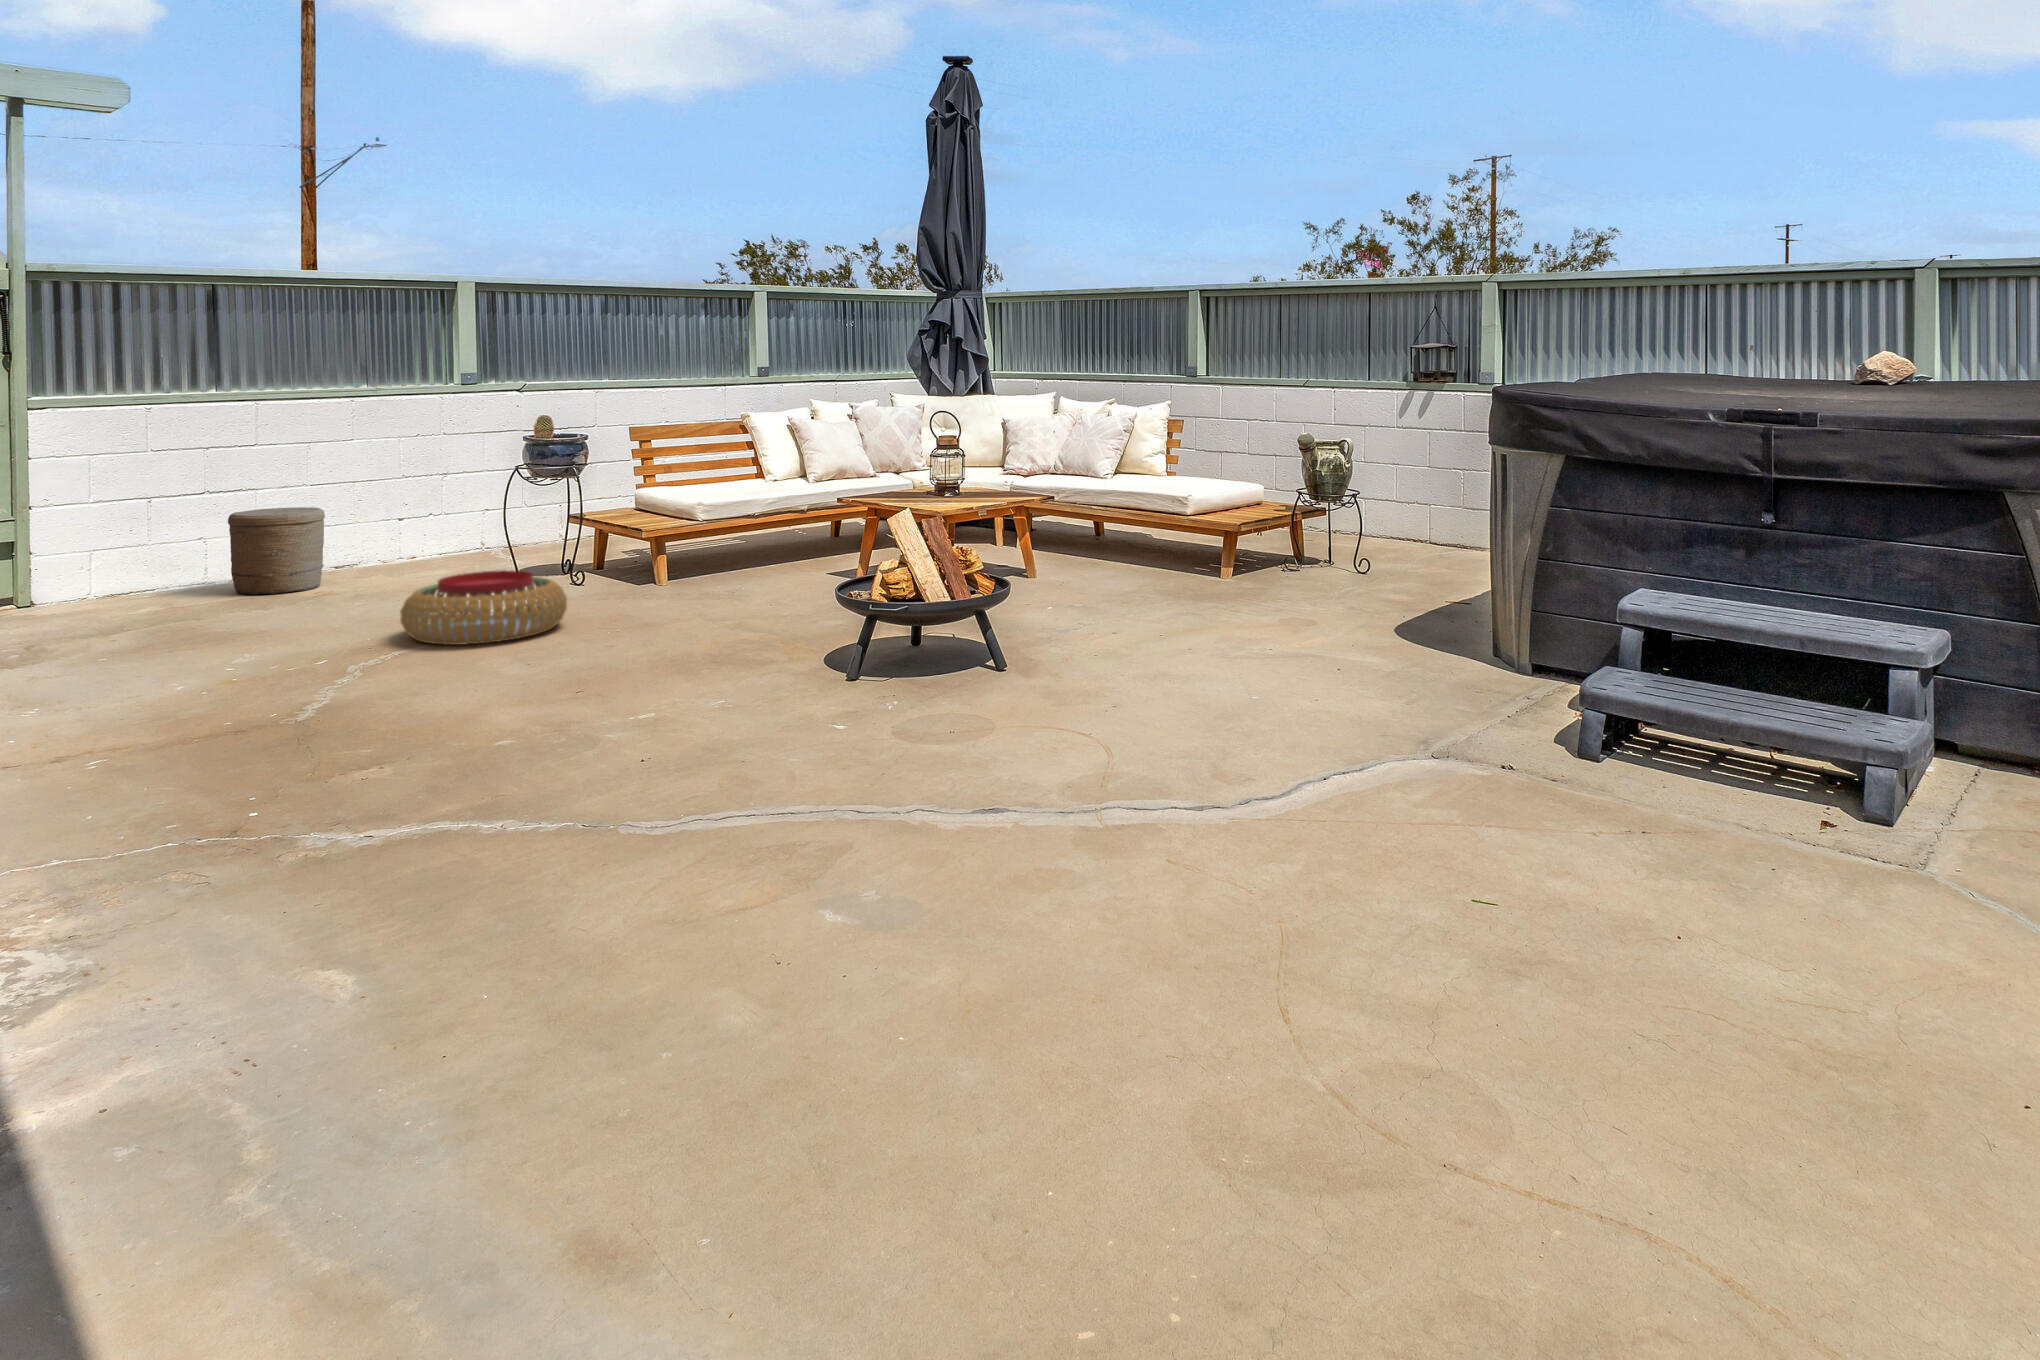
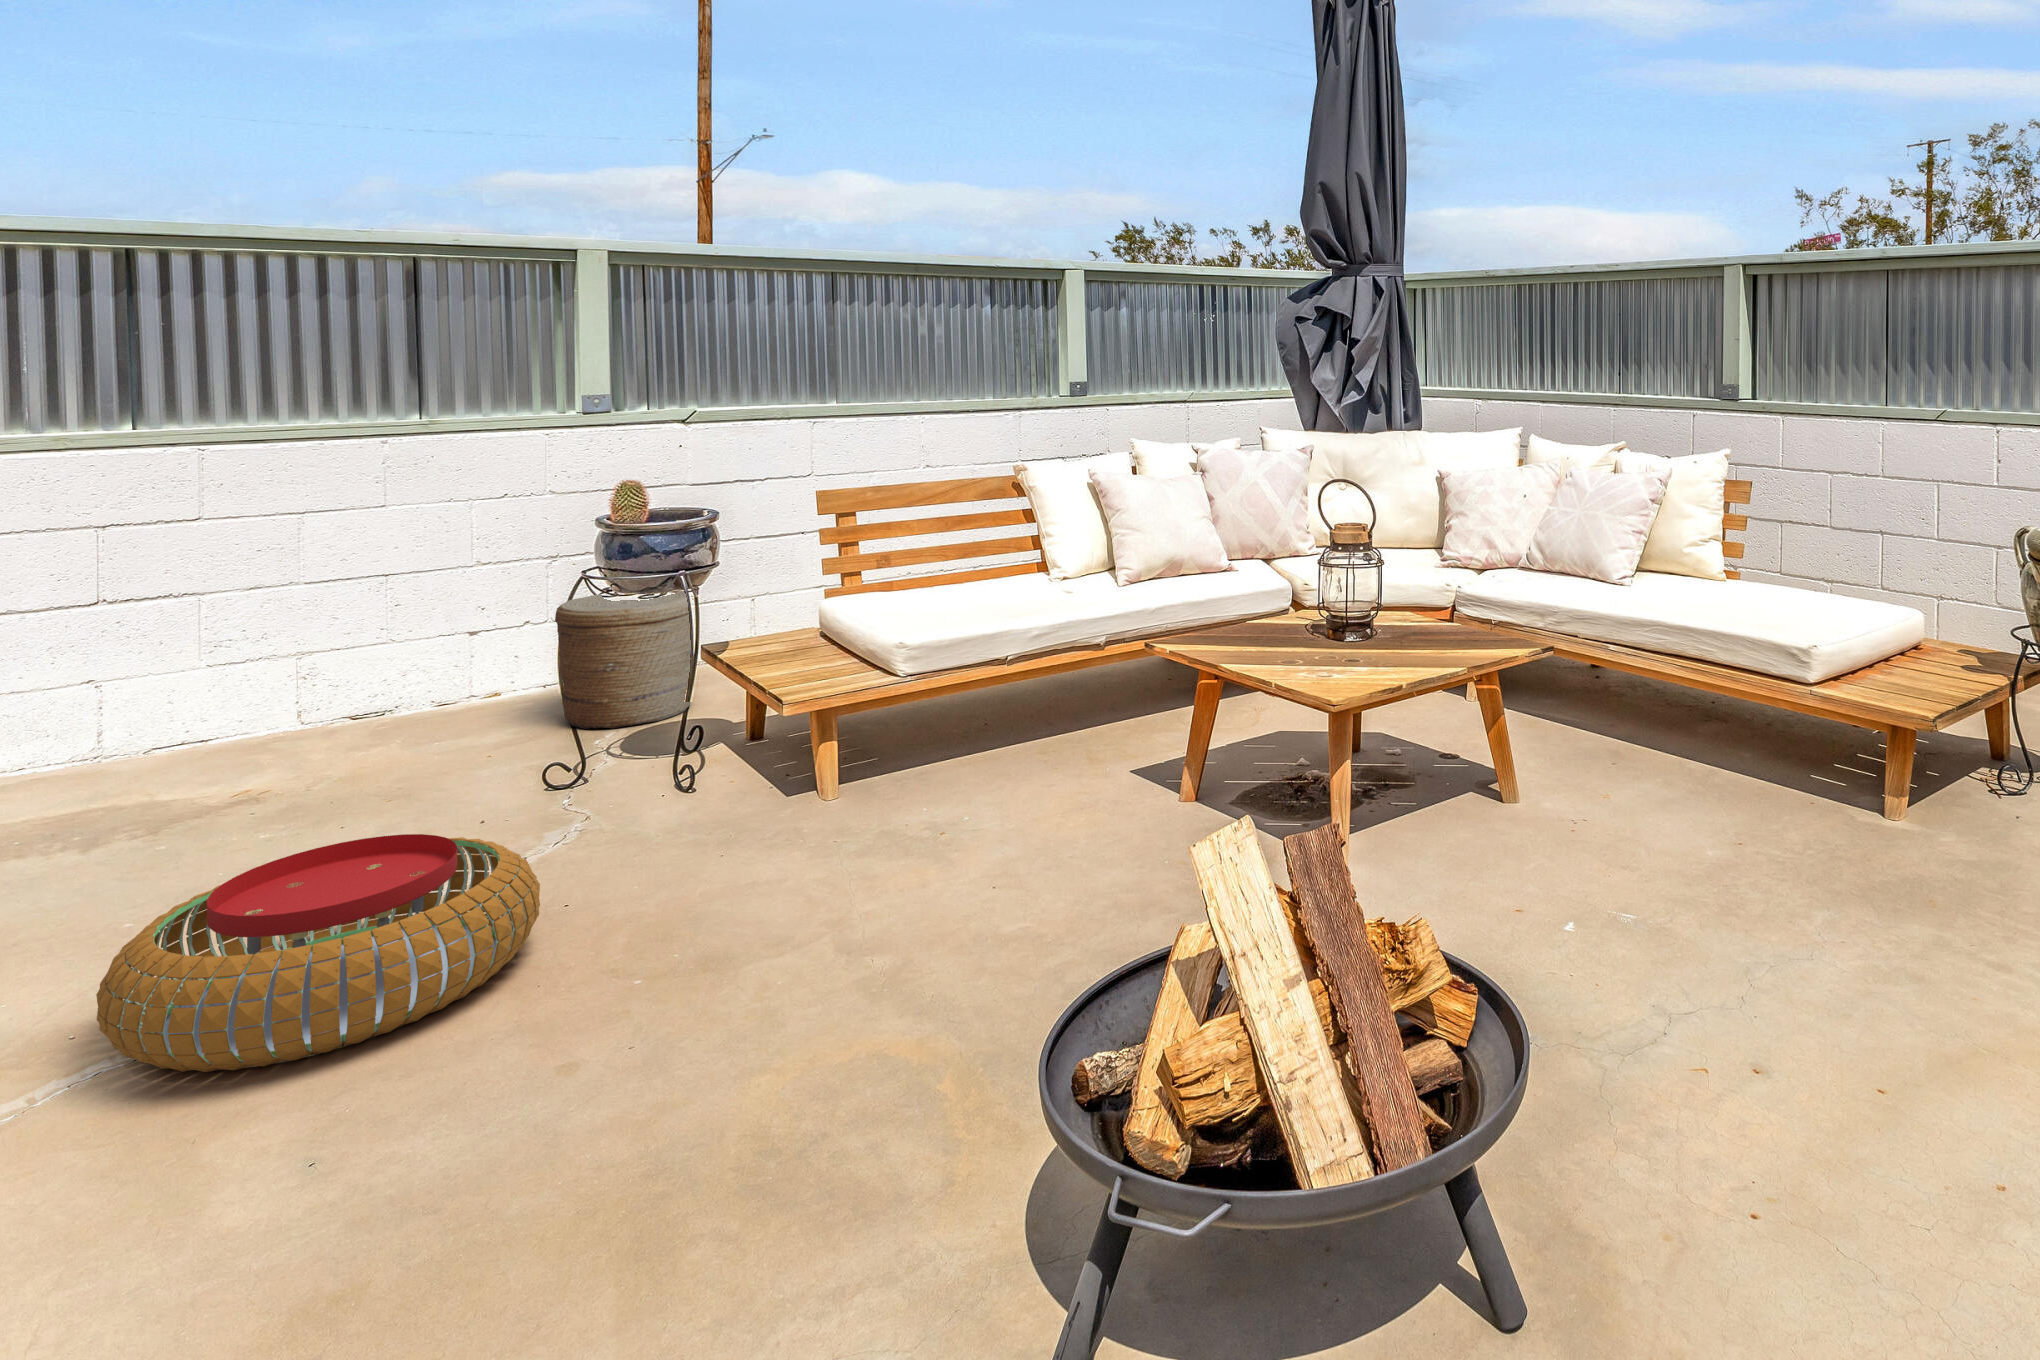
woven basket: present [228,507,325,595] -> present [555,590,691,729]

